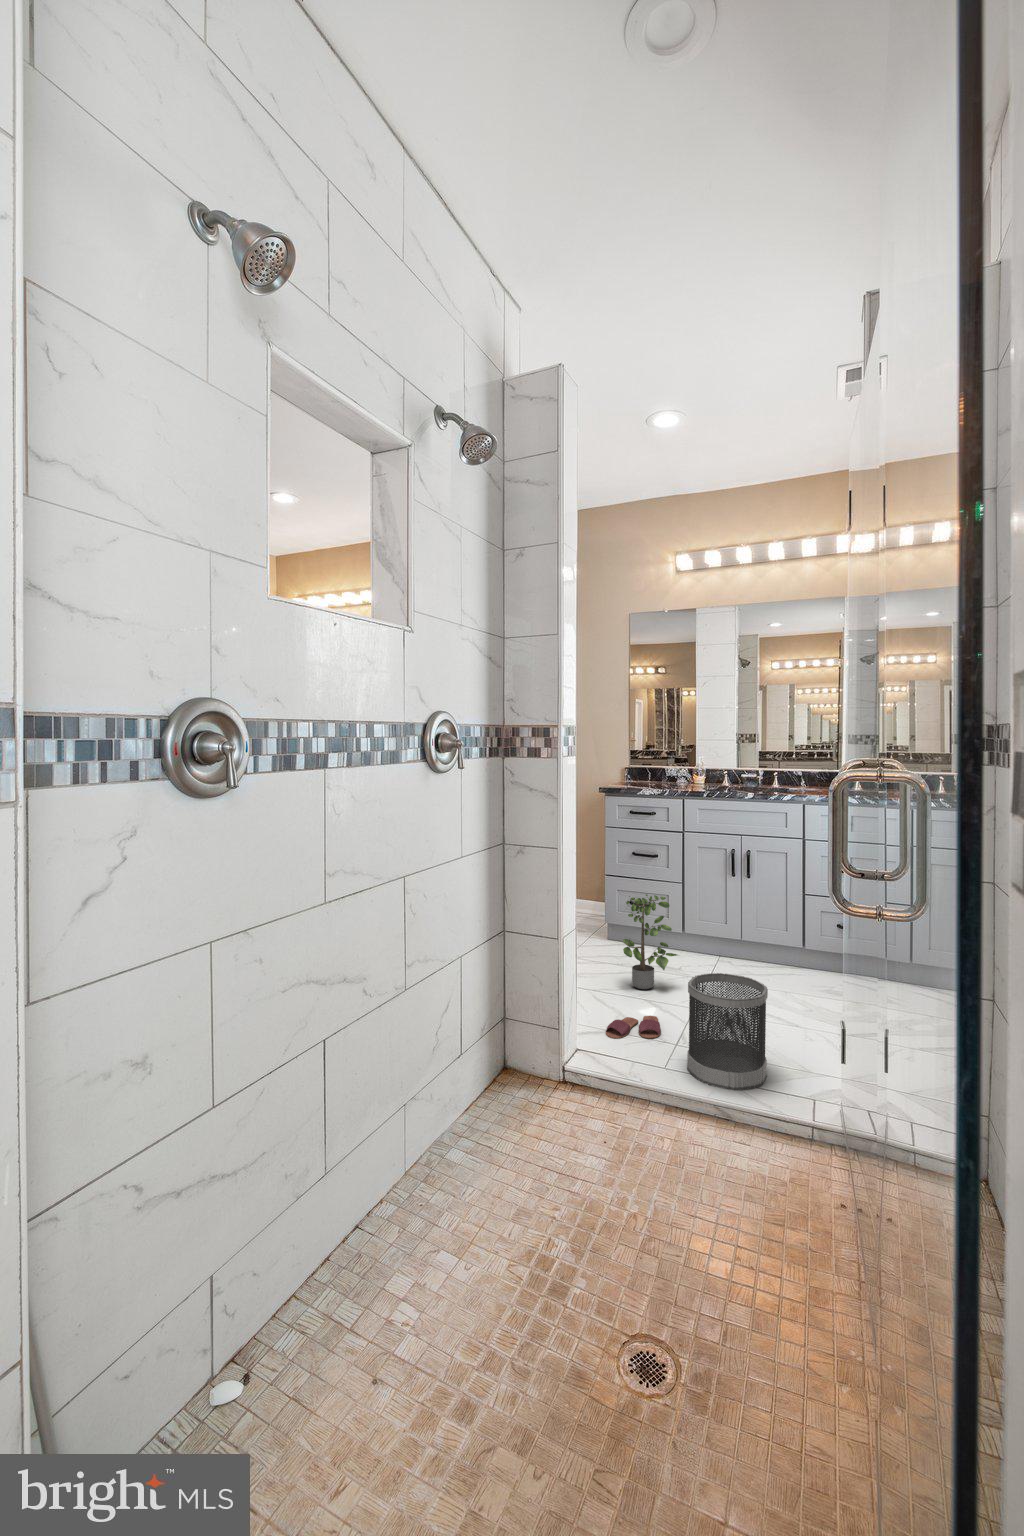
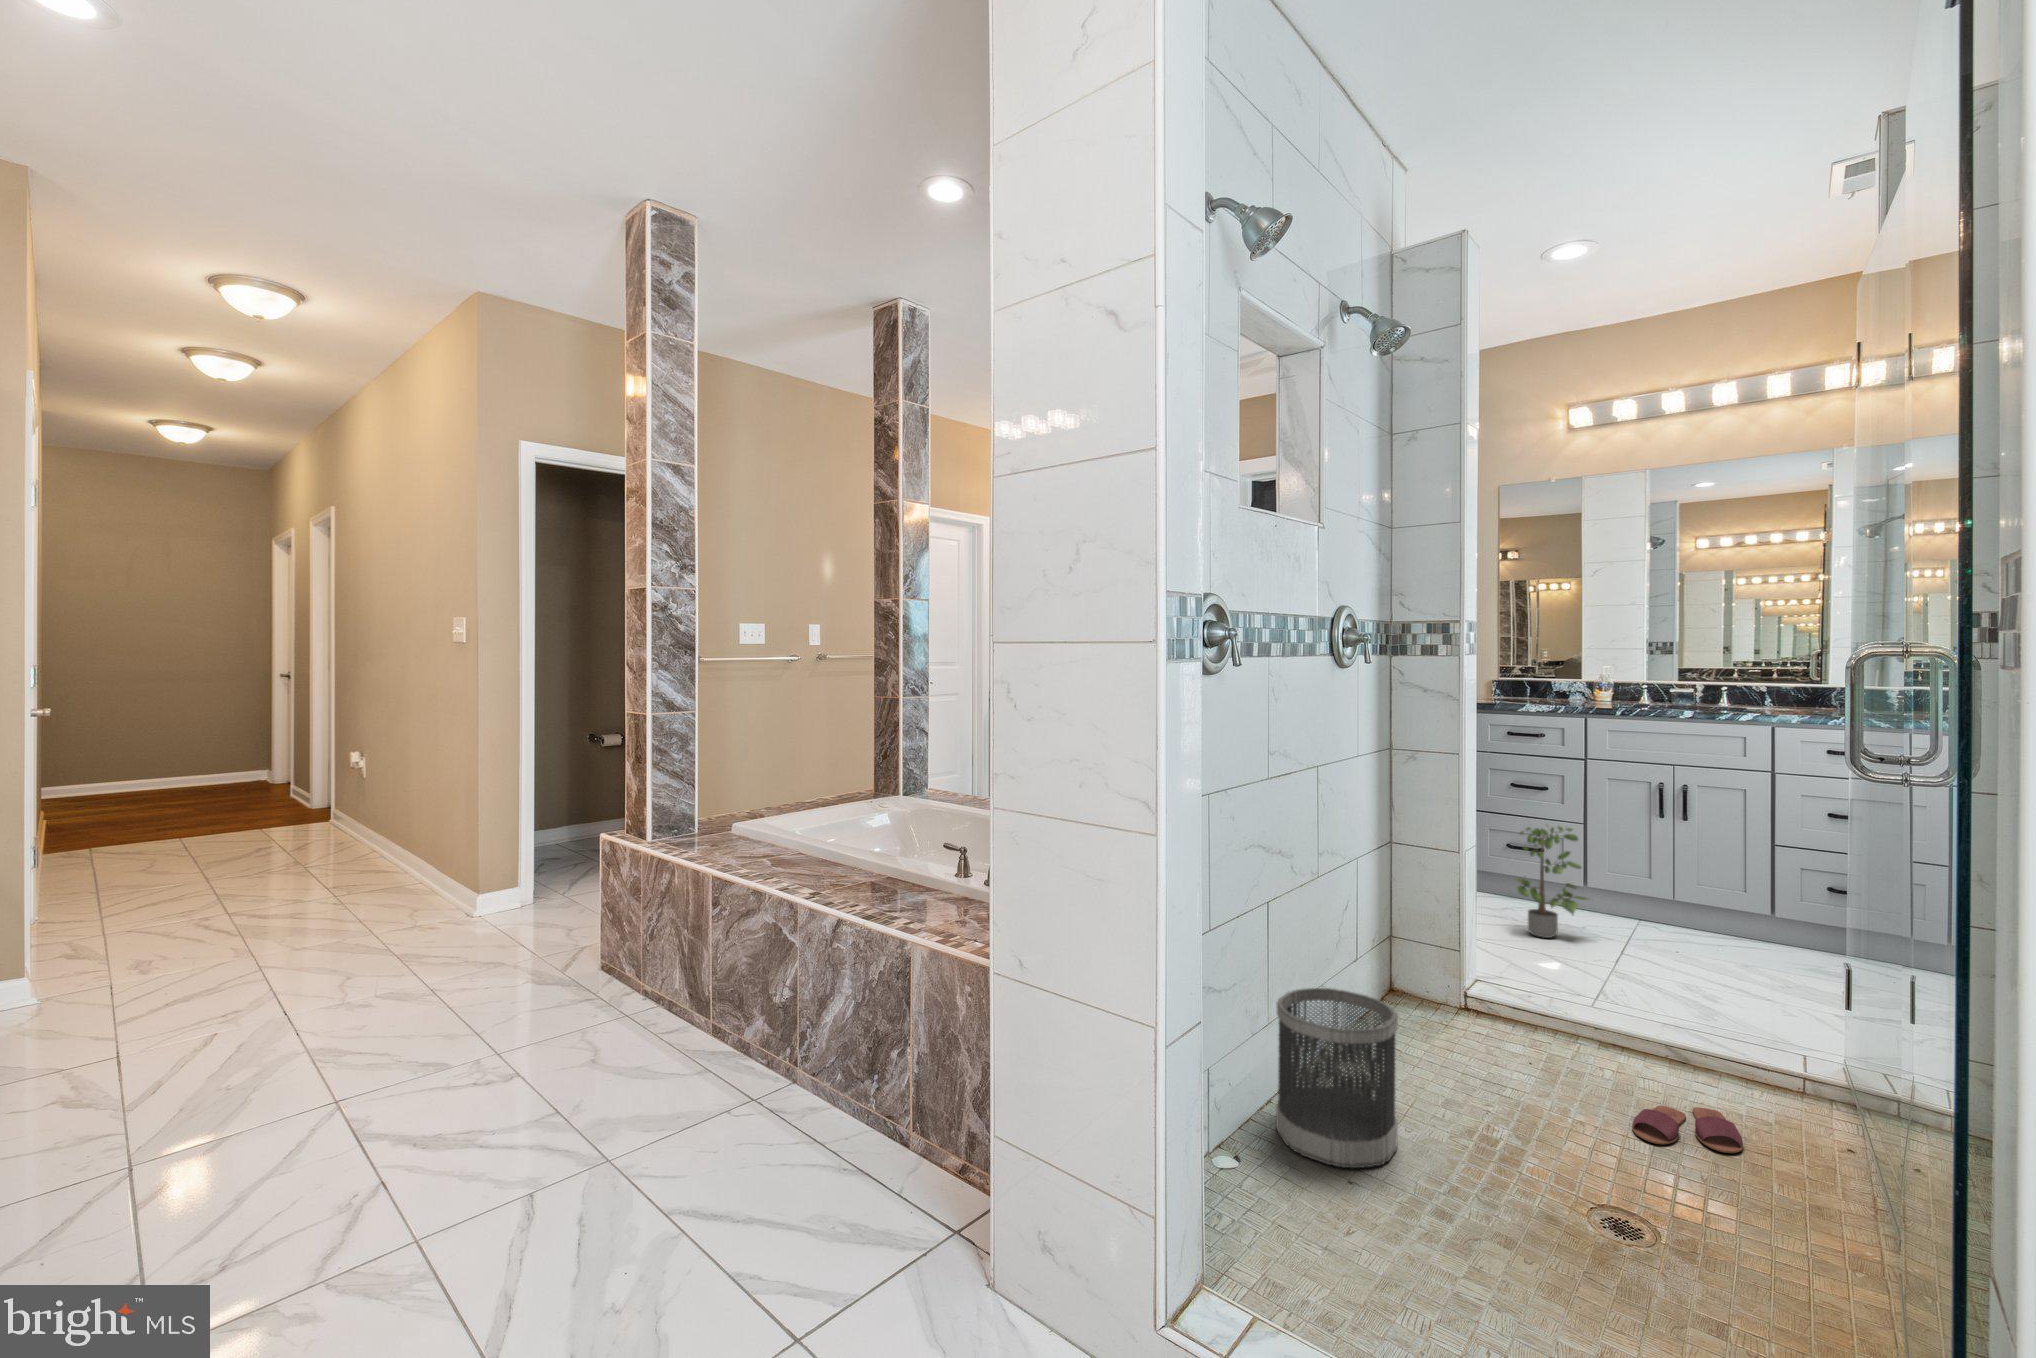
wastebasket: present [687,973,768,1090] -> present [1276,988,1398,1168]
slippers: present [606,1016,661,1039] -> present [1632,1105,1743,1153]

